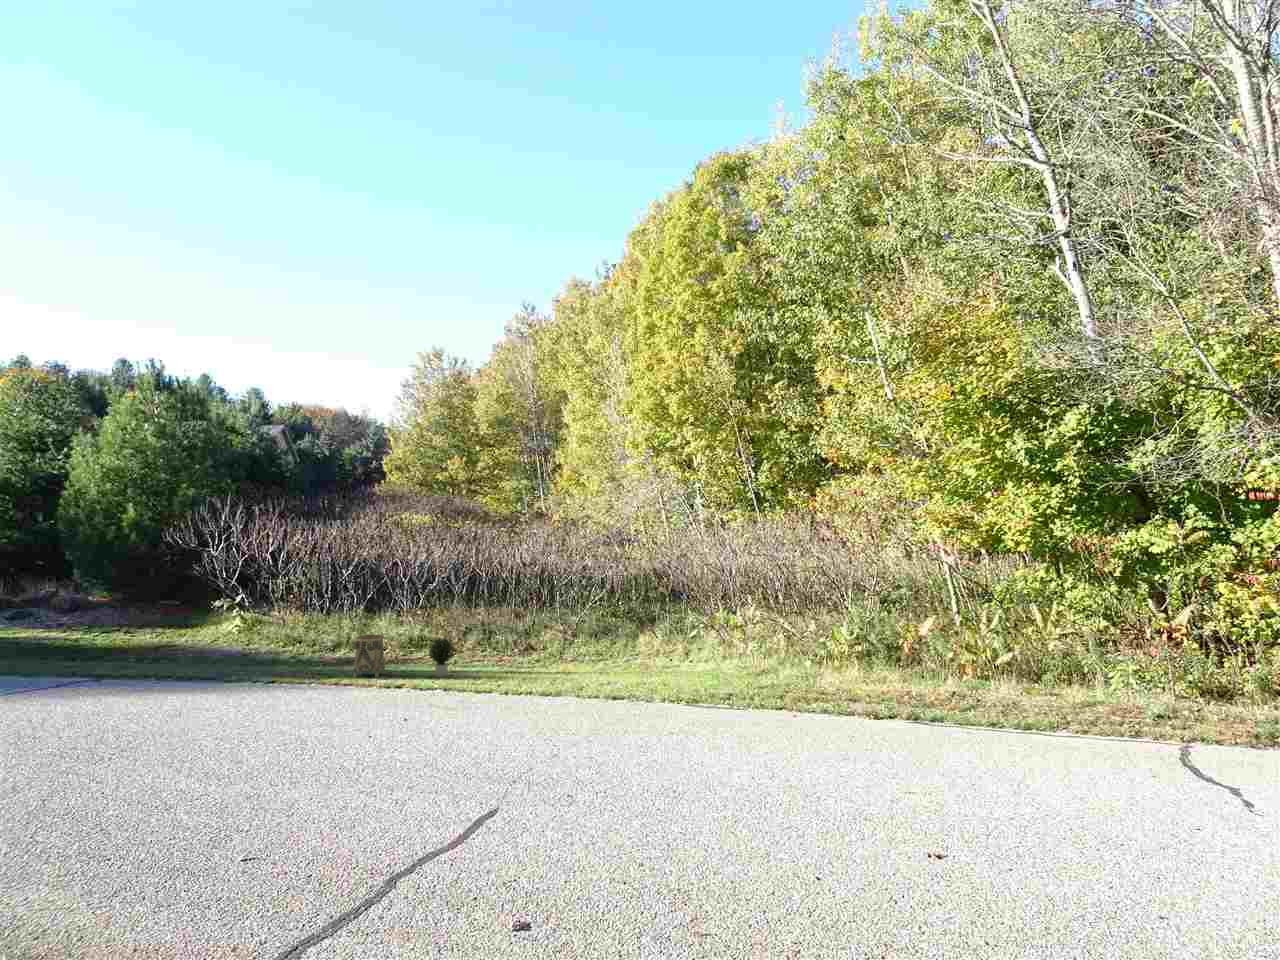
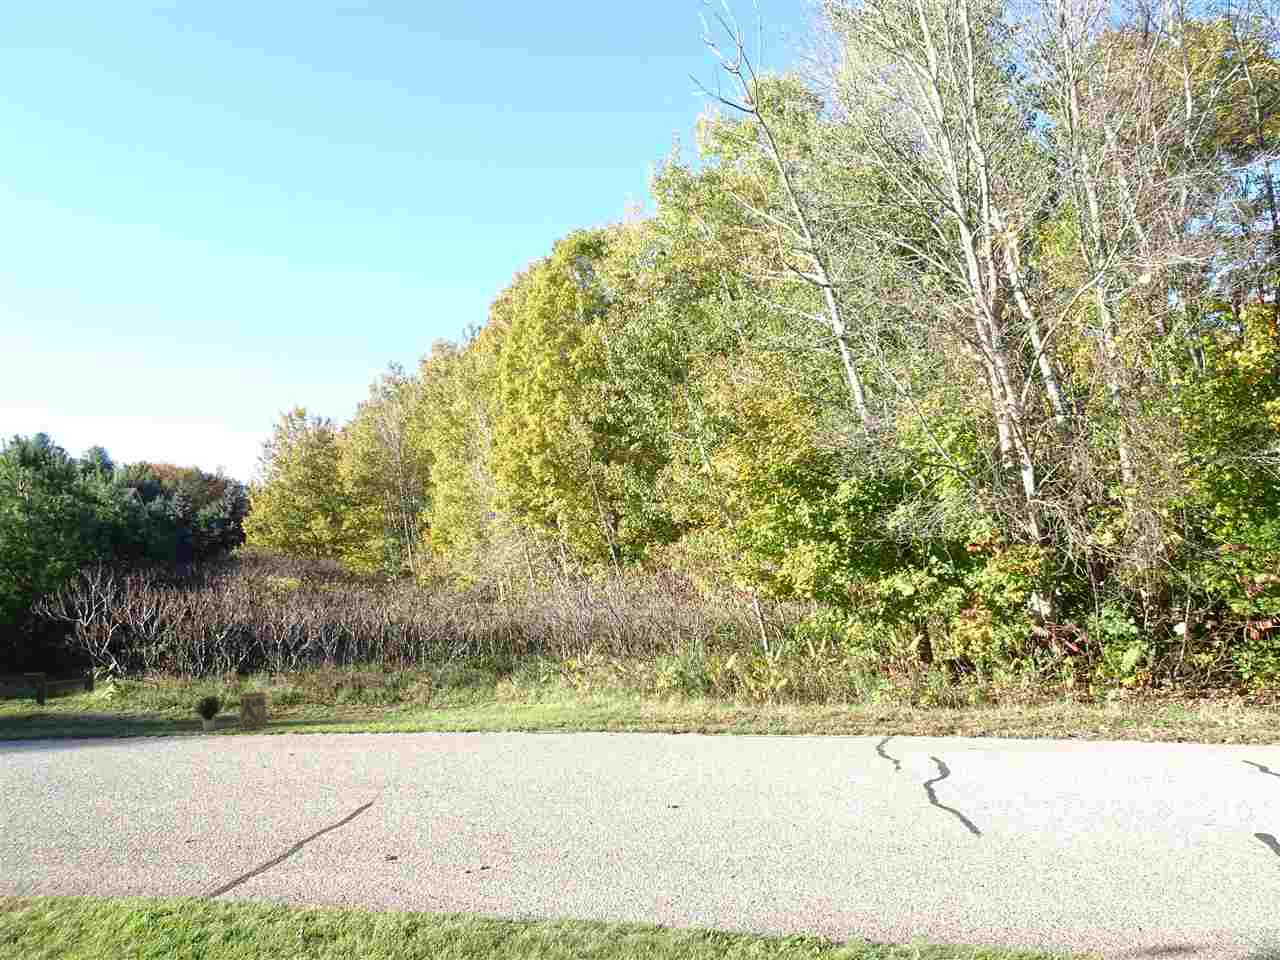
bench: none [171,598,225,635] -> present [36,667,94,706]
potted plant: present [429,638,455,677] -> present [196,696,222,731]

